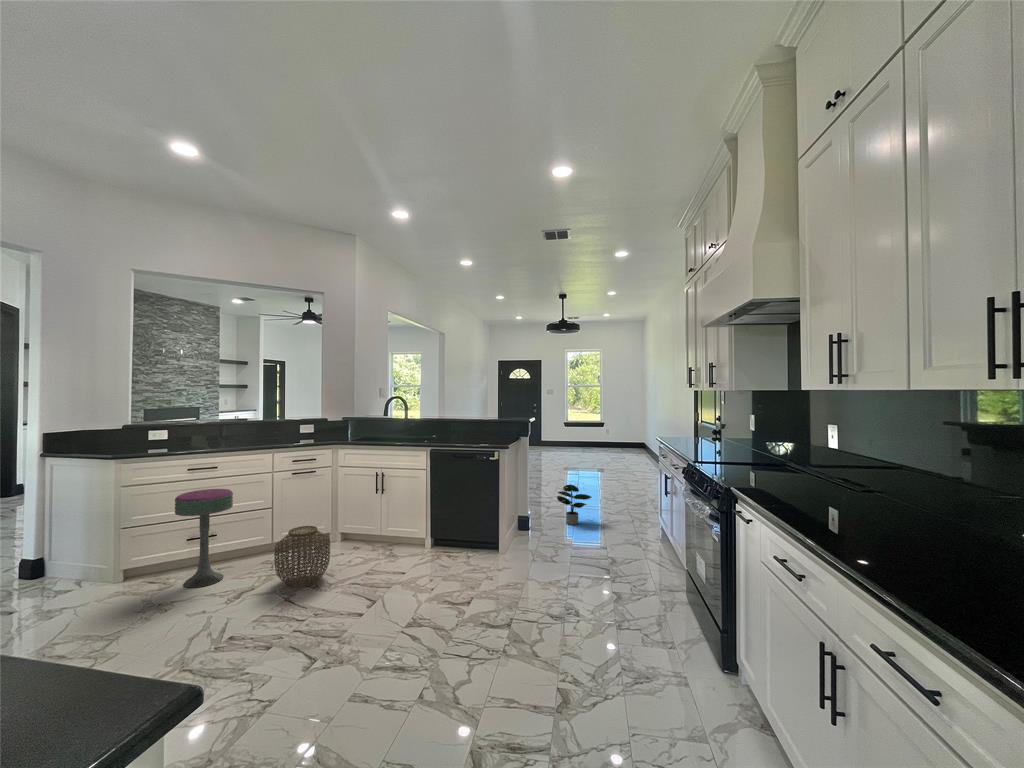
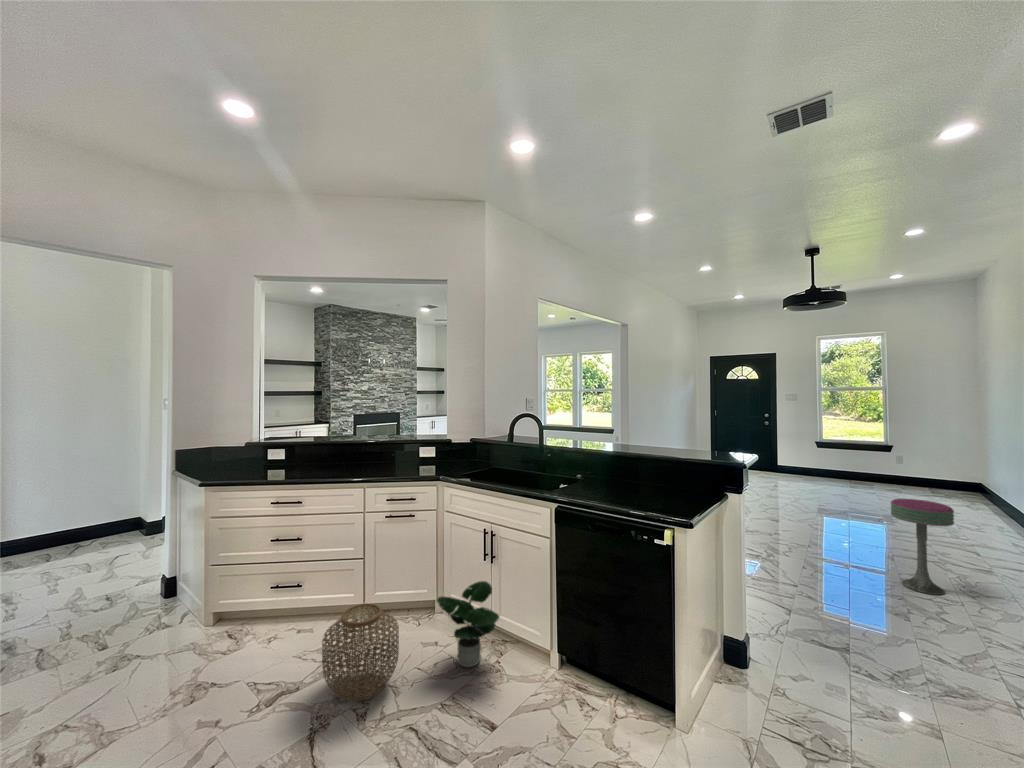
potted plant: present [557,485,592,525] -> present [437,581,499,667]
bar stool: present [175,489,233,588] -> present [891,499,954,595]

